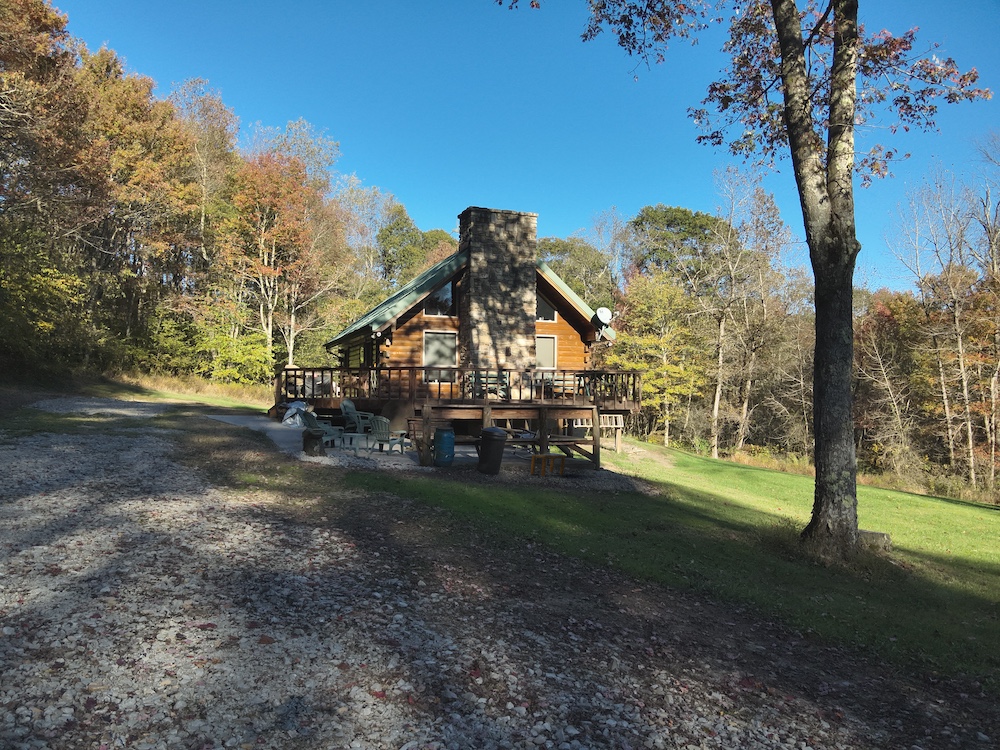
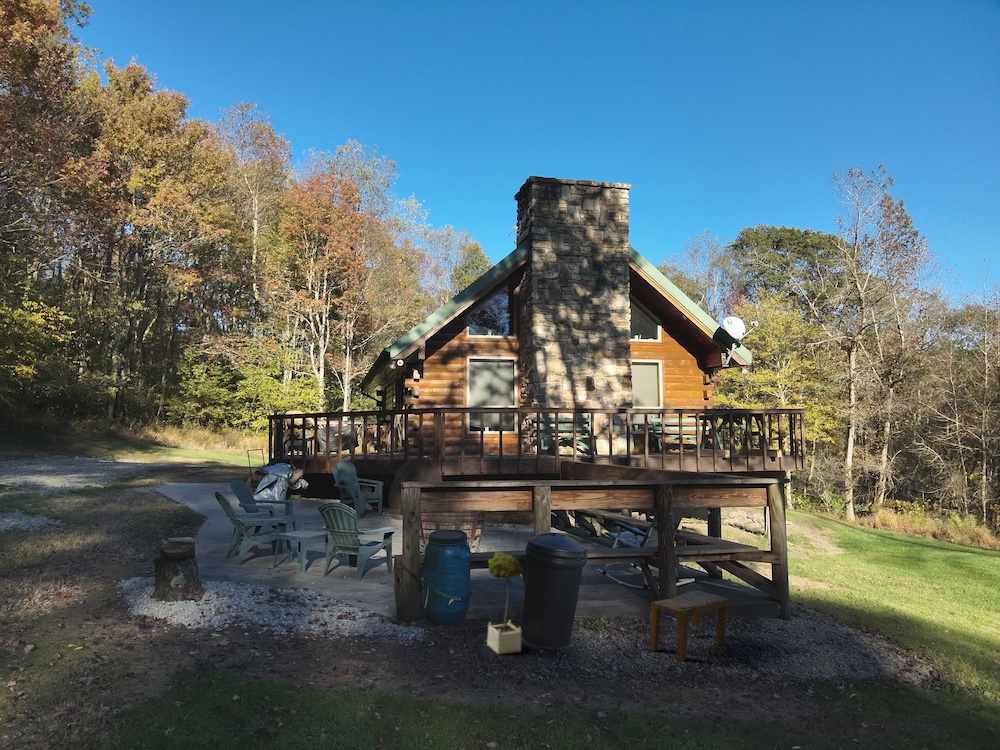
potted tree: none [463,432,480,472] -> present [487,552,525,654]

